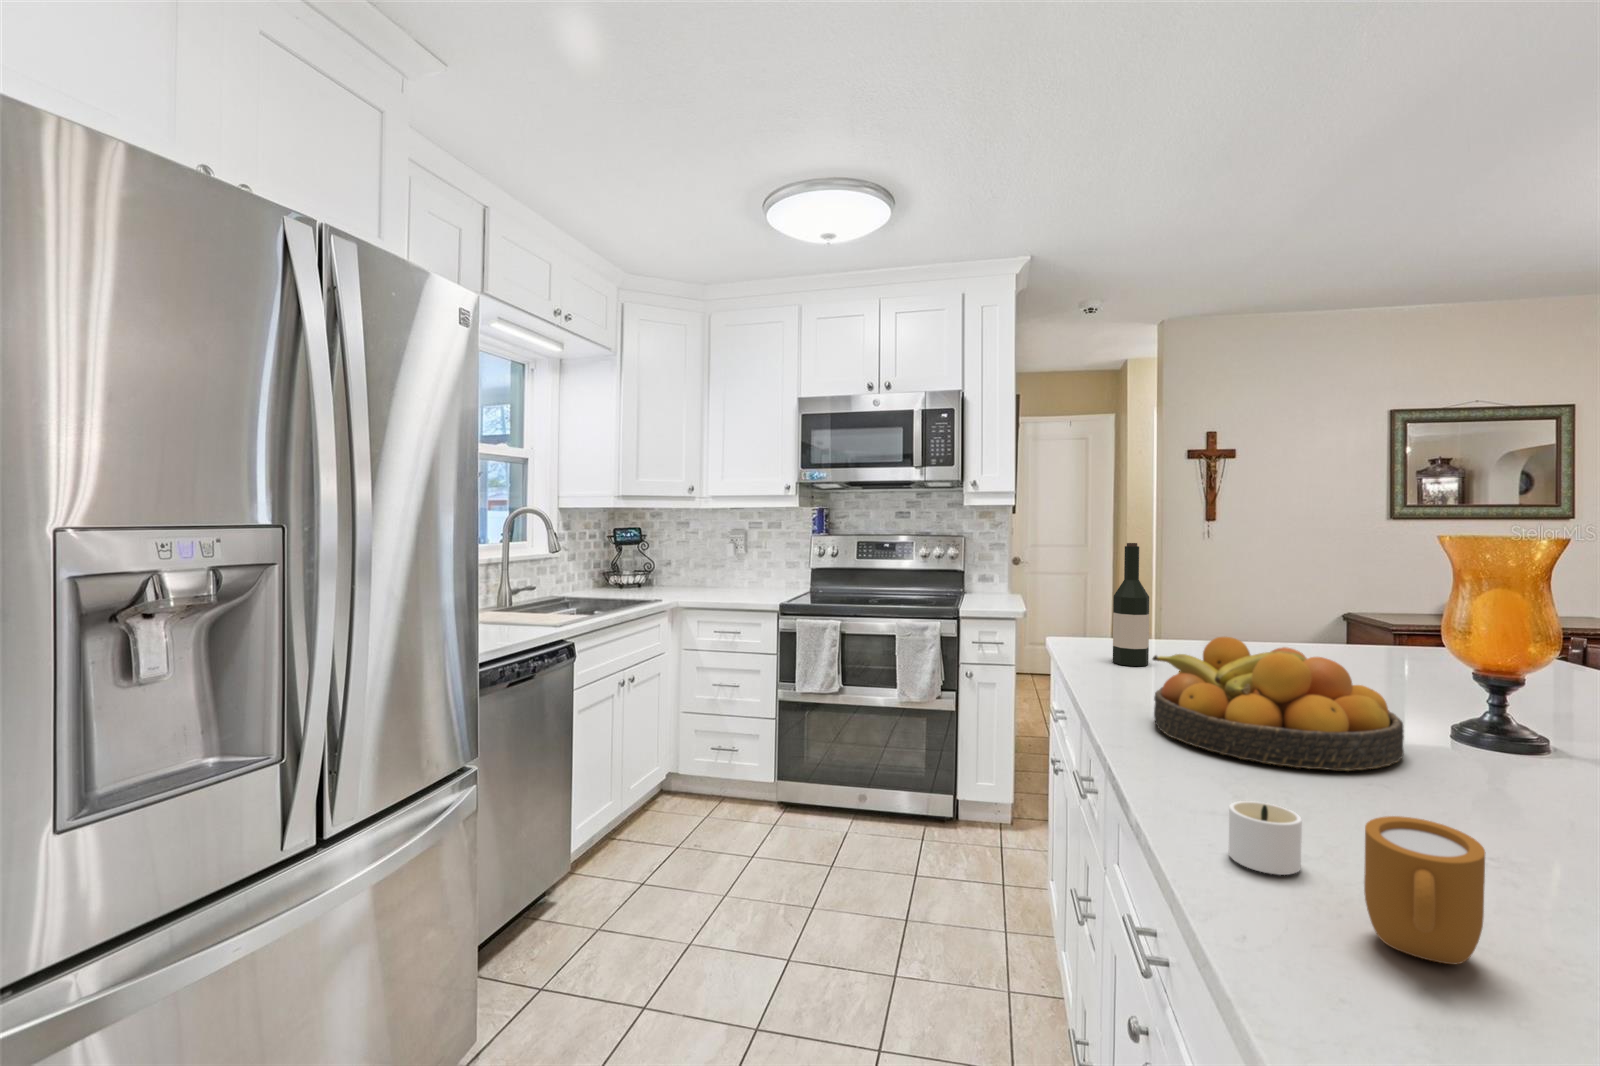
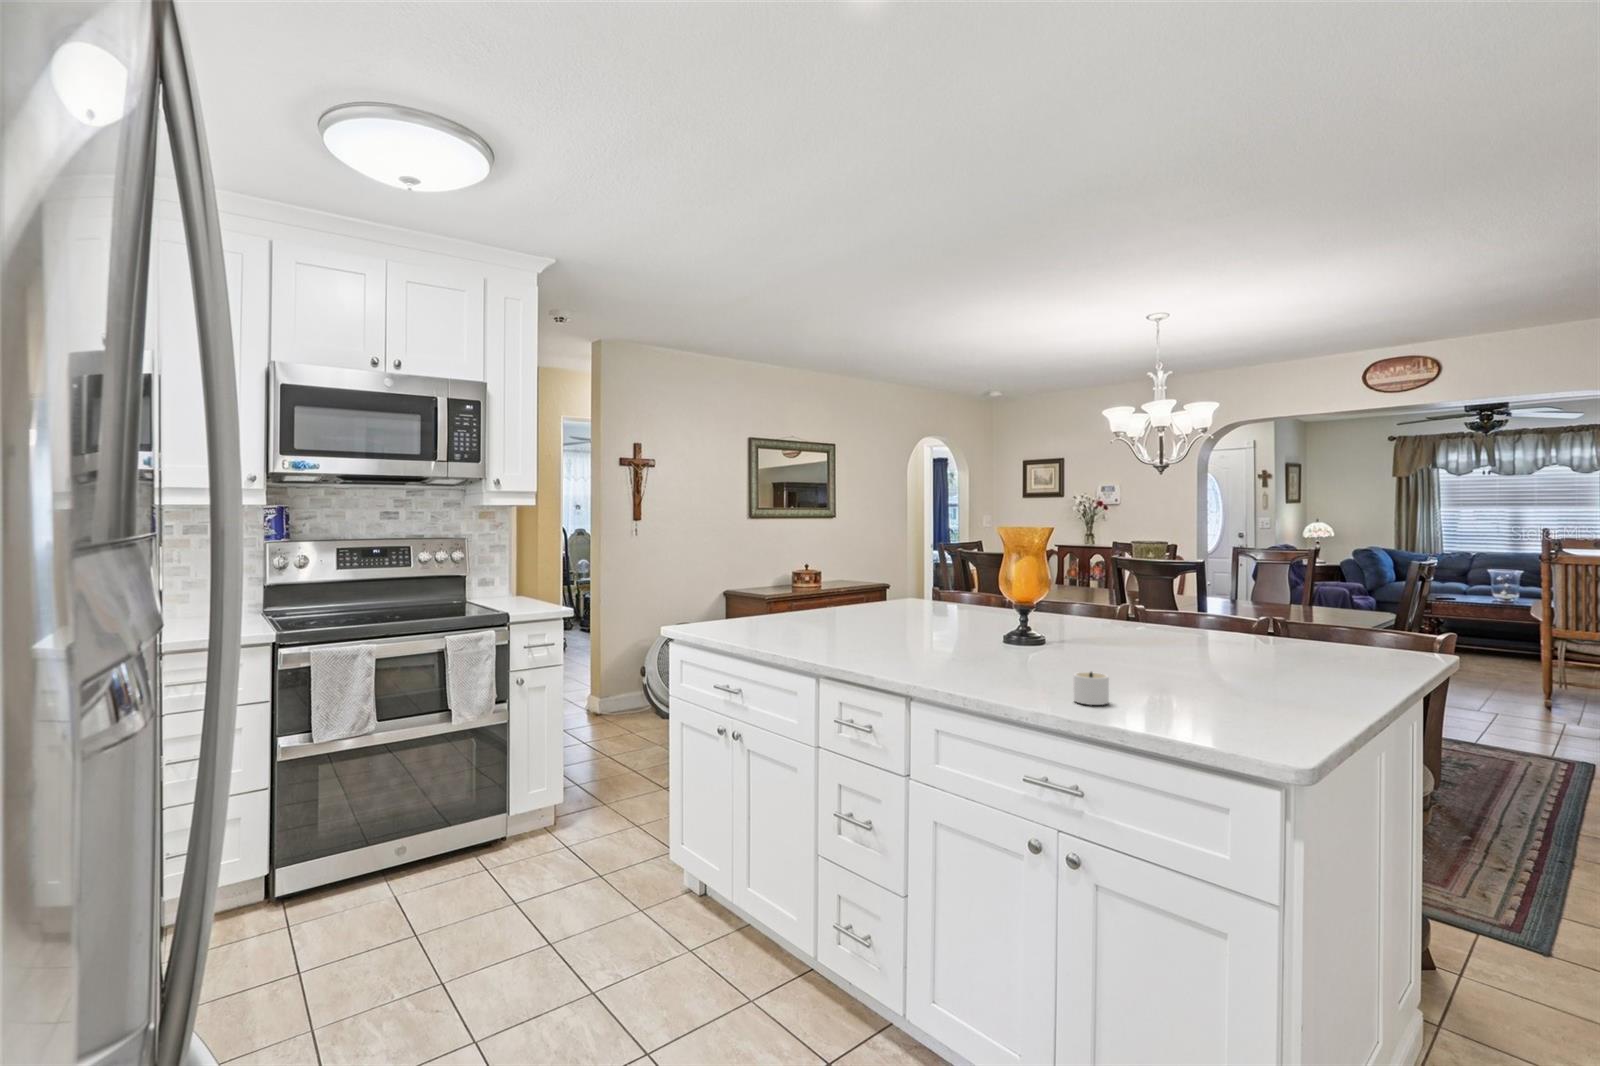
wine bottle: present [1113,543,1149,666] -> none [768,538,794,635]
fruit bowl: present [1153,637,1404,771] -> none [888,597,1023,668]
mug: present [1364,816,1485,964] -> none [1162,654,1211,713]

